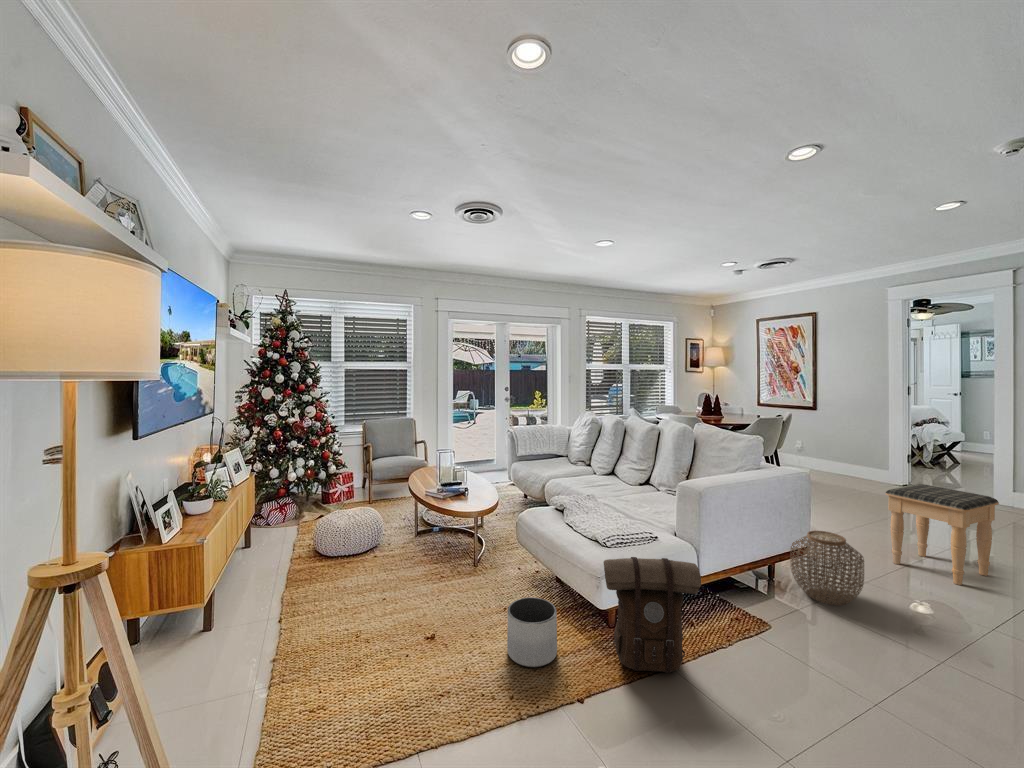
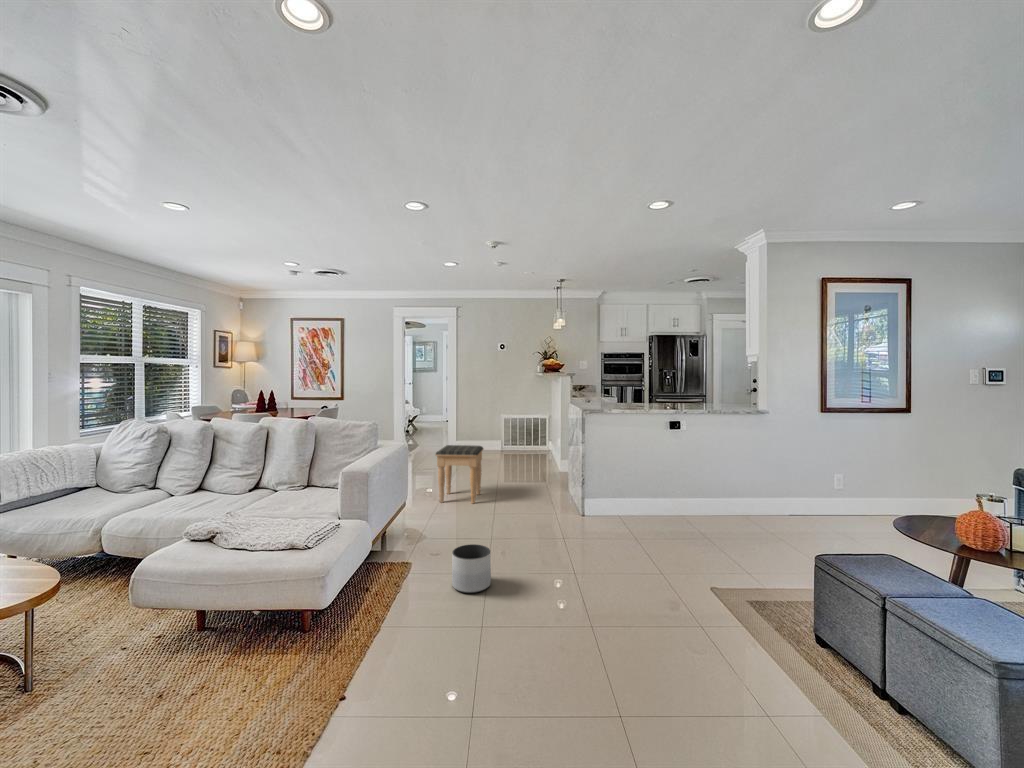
woven basket: present [791,531,864,606] -> none [404,488,449,540]
backpack: present [604,557,701,673] -> none [325,530,409,649]
planter: present [507,597,557,667] -> present [452,544,491,593]

